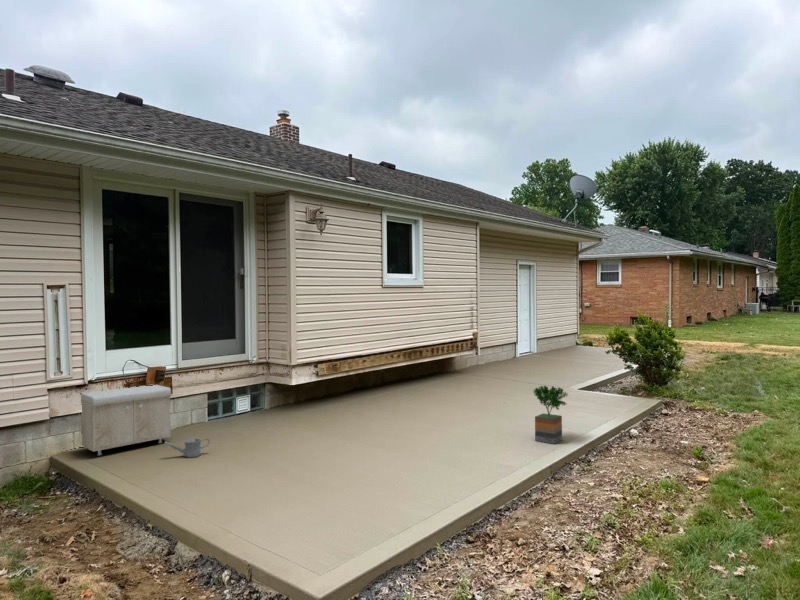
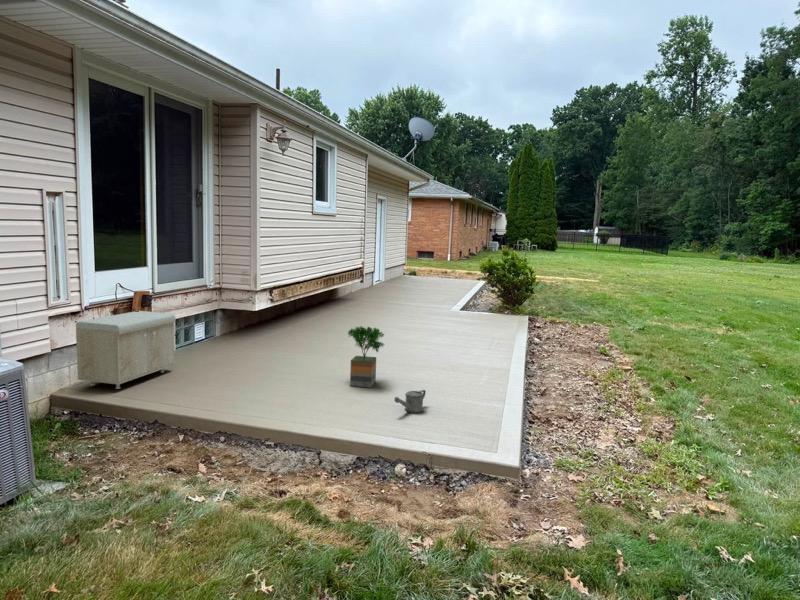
potted tree: present [534,386,567,444] -> present [348,326,384,388]
watering can: present [165,439,209,458] -> present [395,390,426,413]

